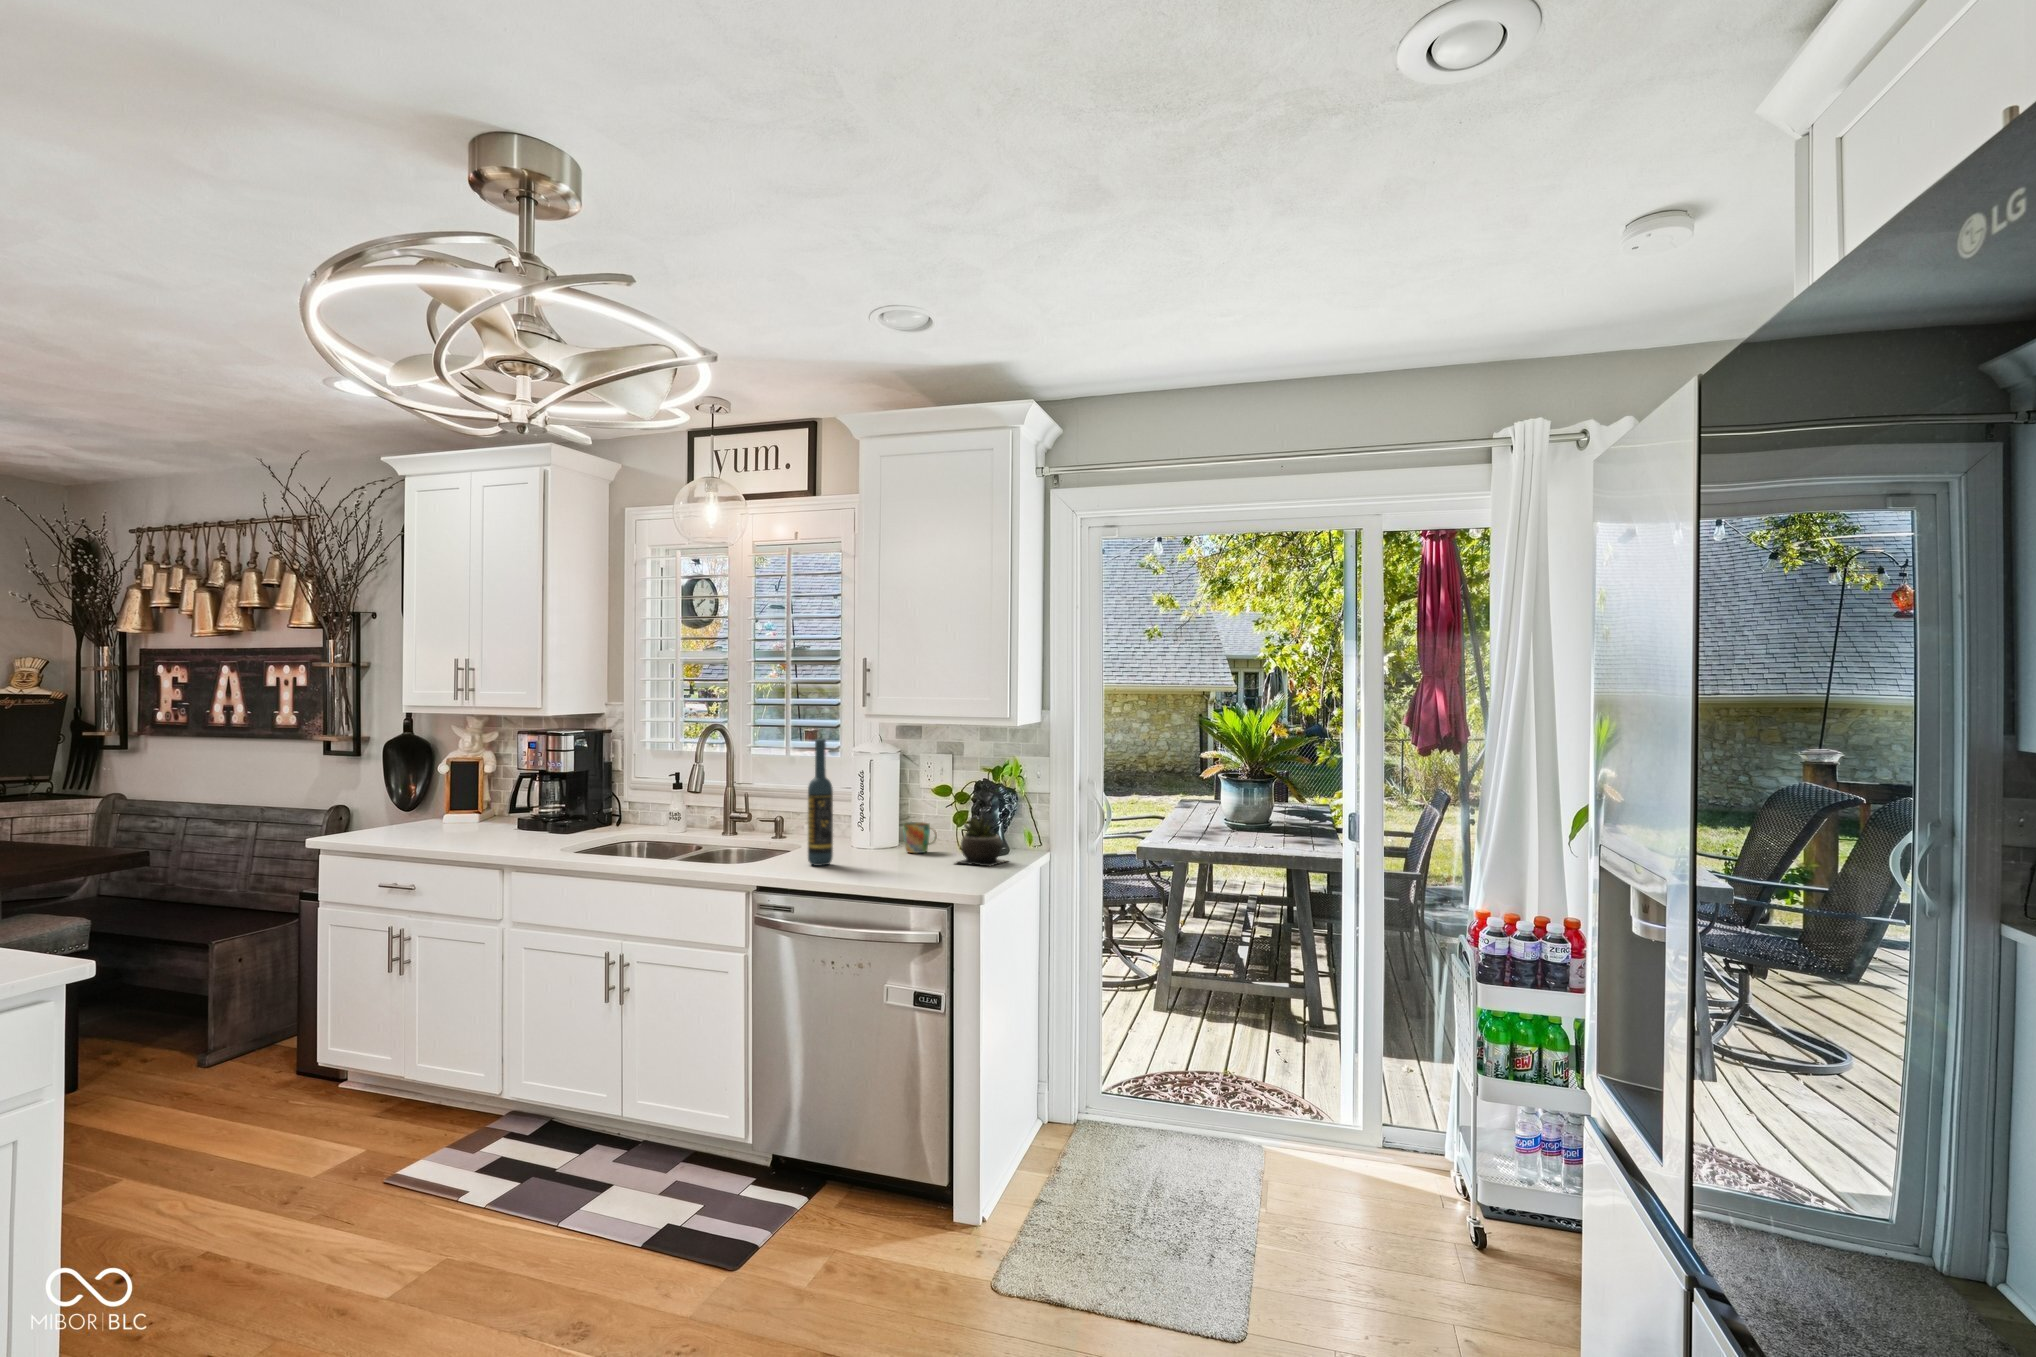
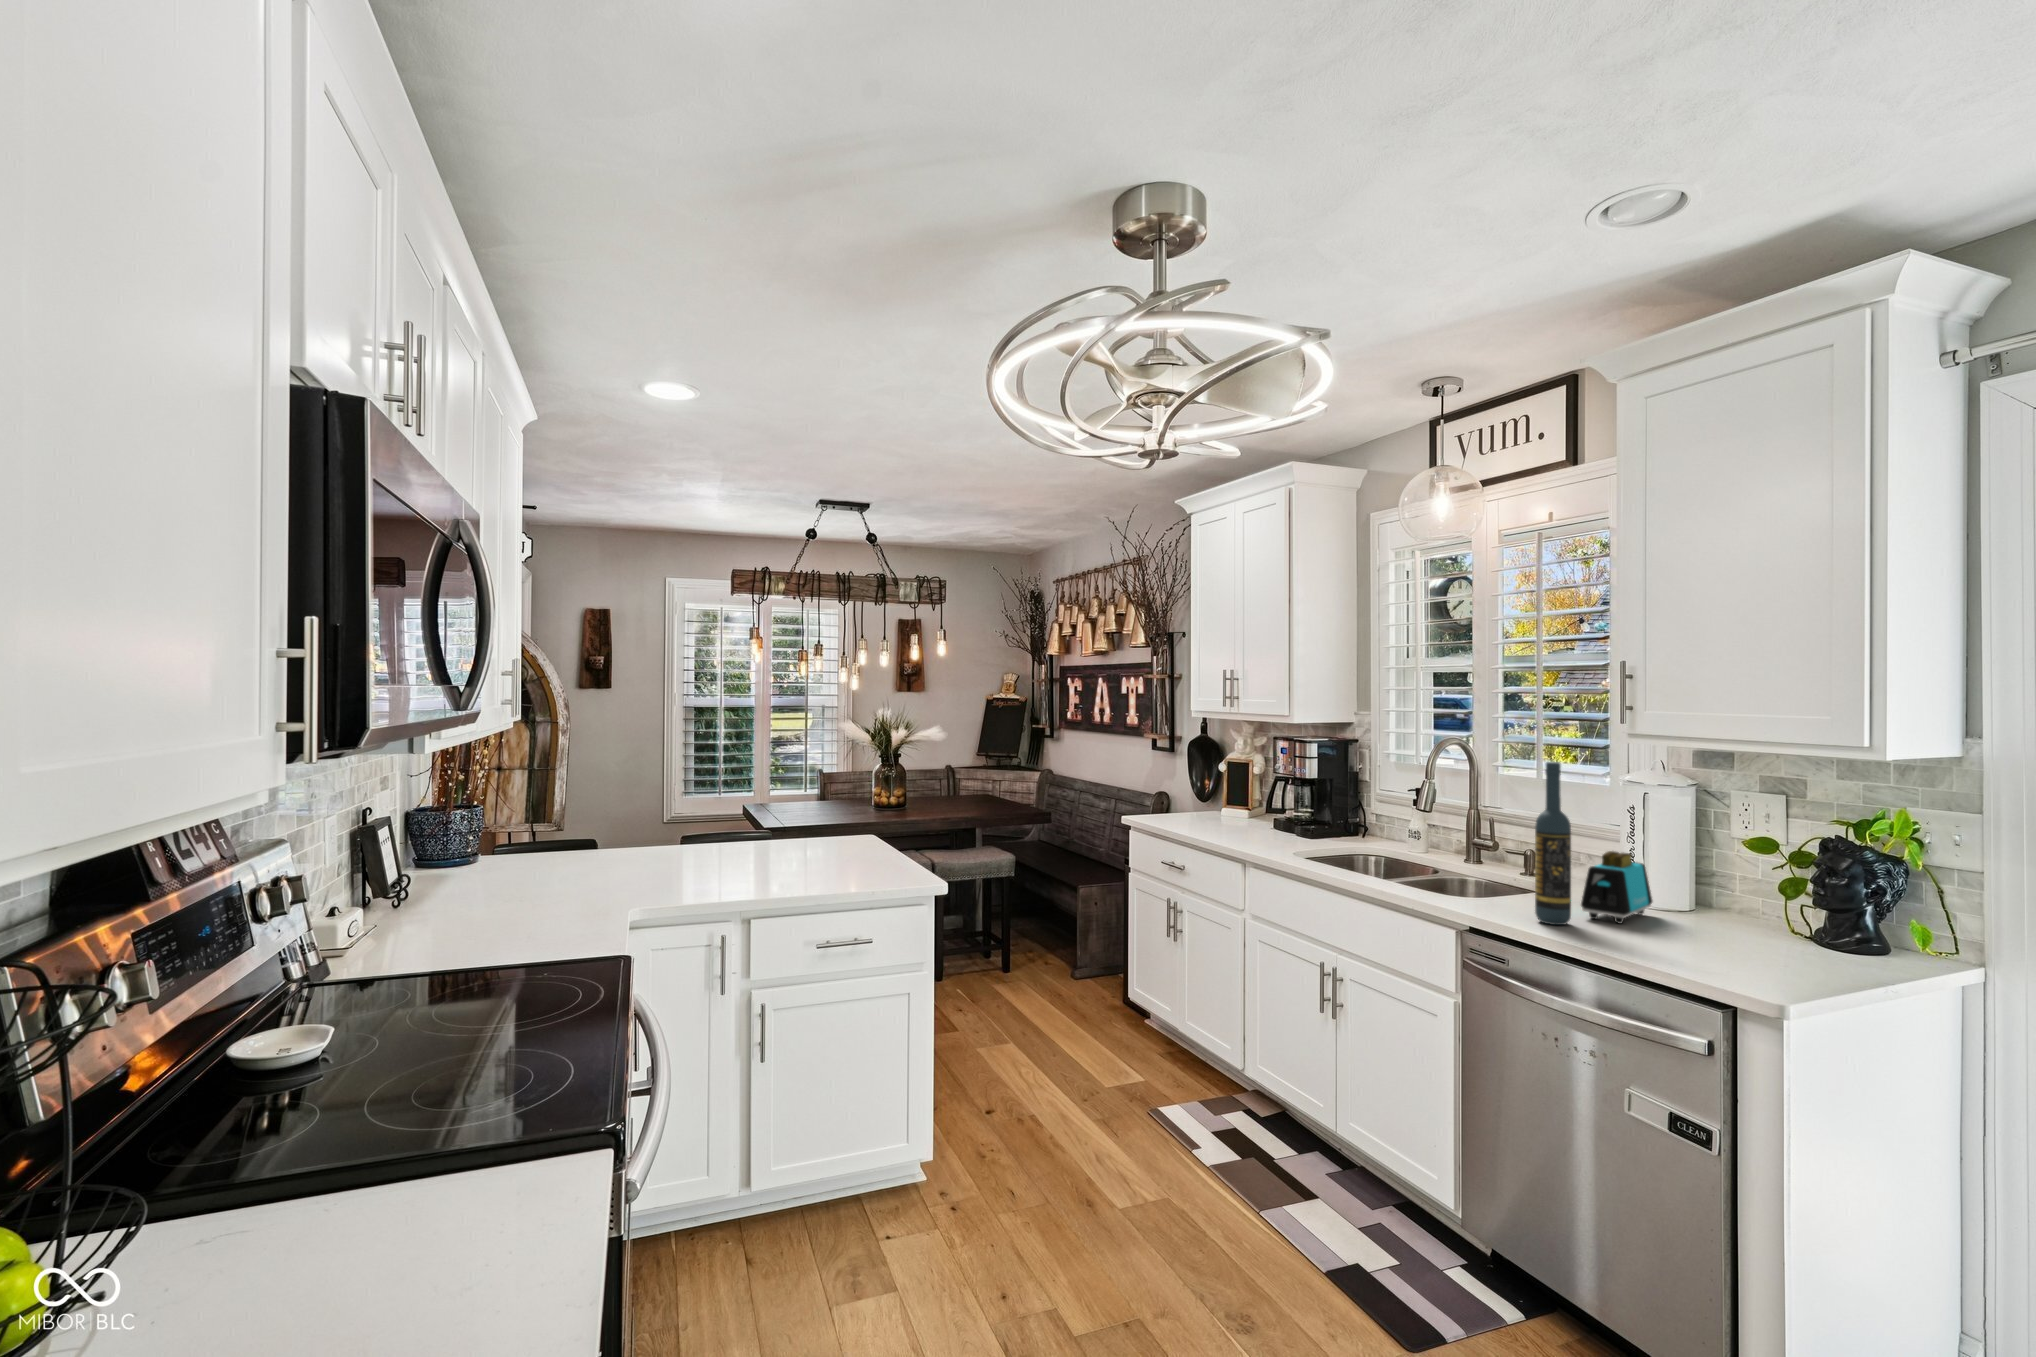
toaster: none [835,806,877,859] -> present [1581,851,1652,923]
succulent plant: present [958,817,1006,866] -> none [1765,889,1880,972]
mug: present [903,822,937,853] -> none [1694,882,1751,928]

